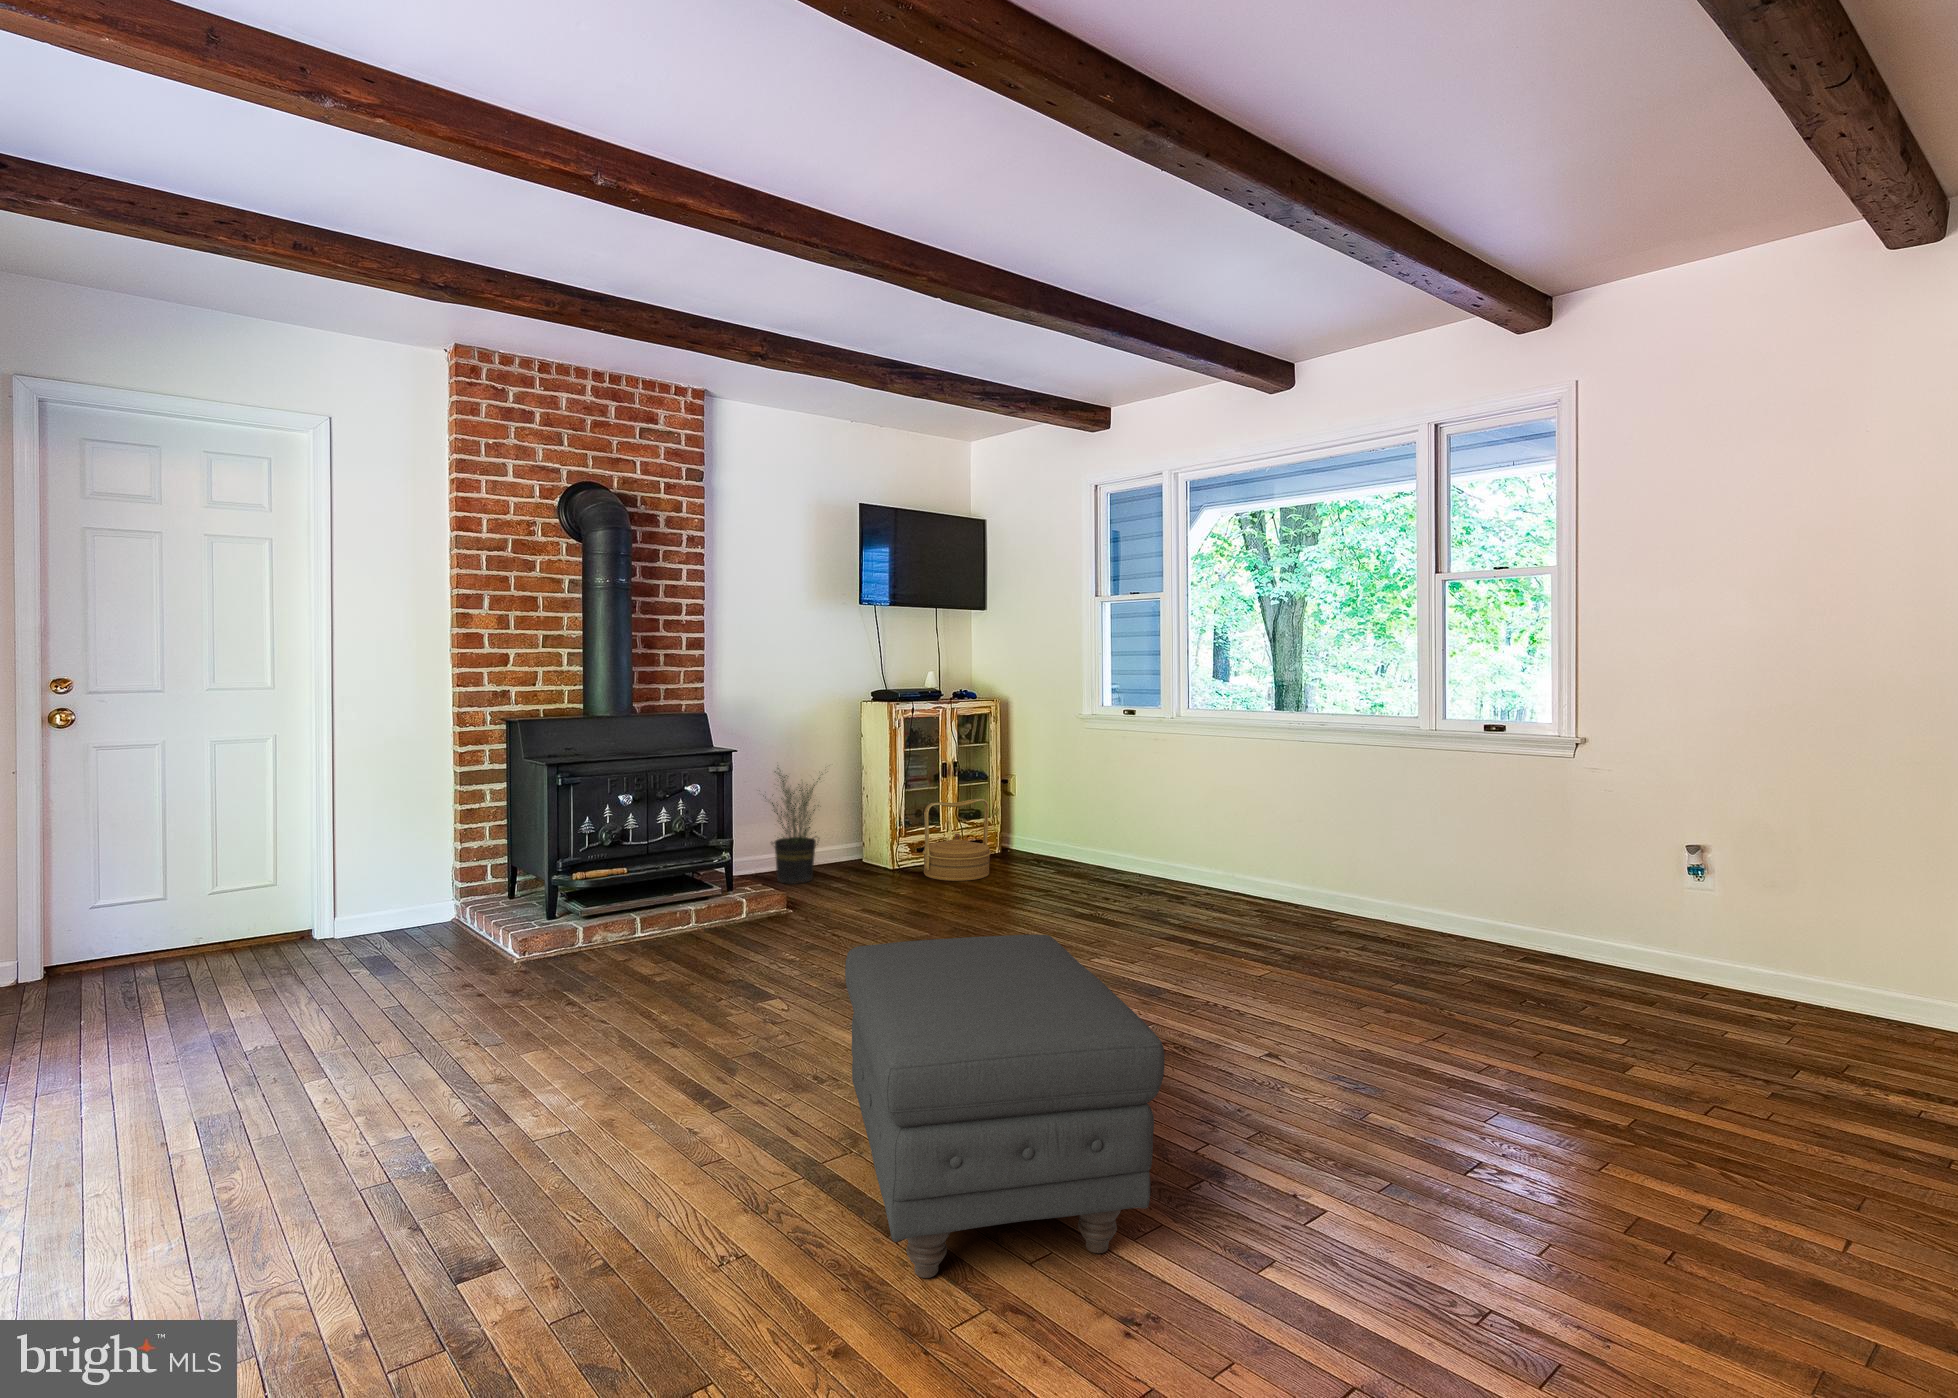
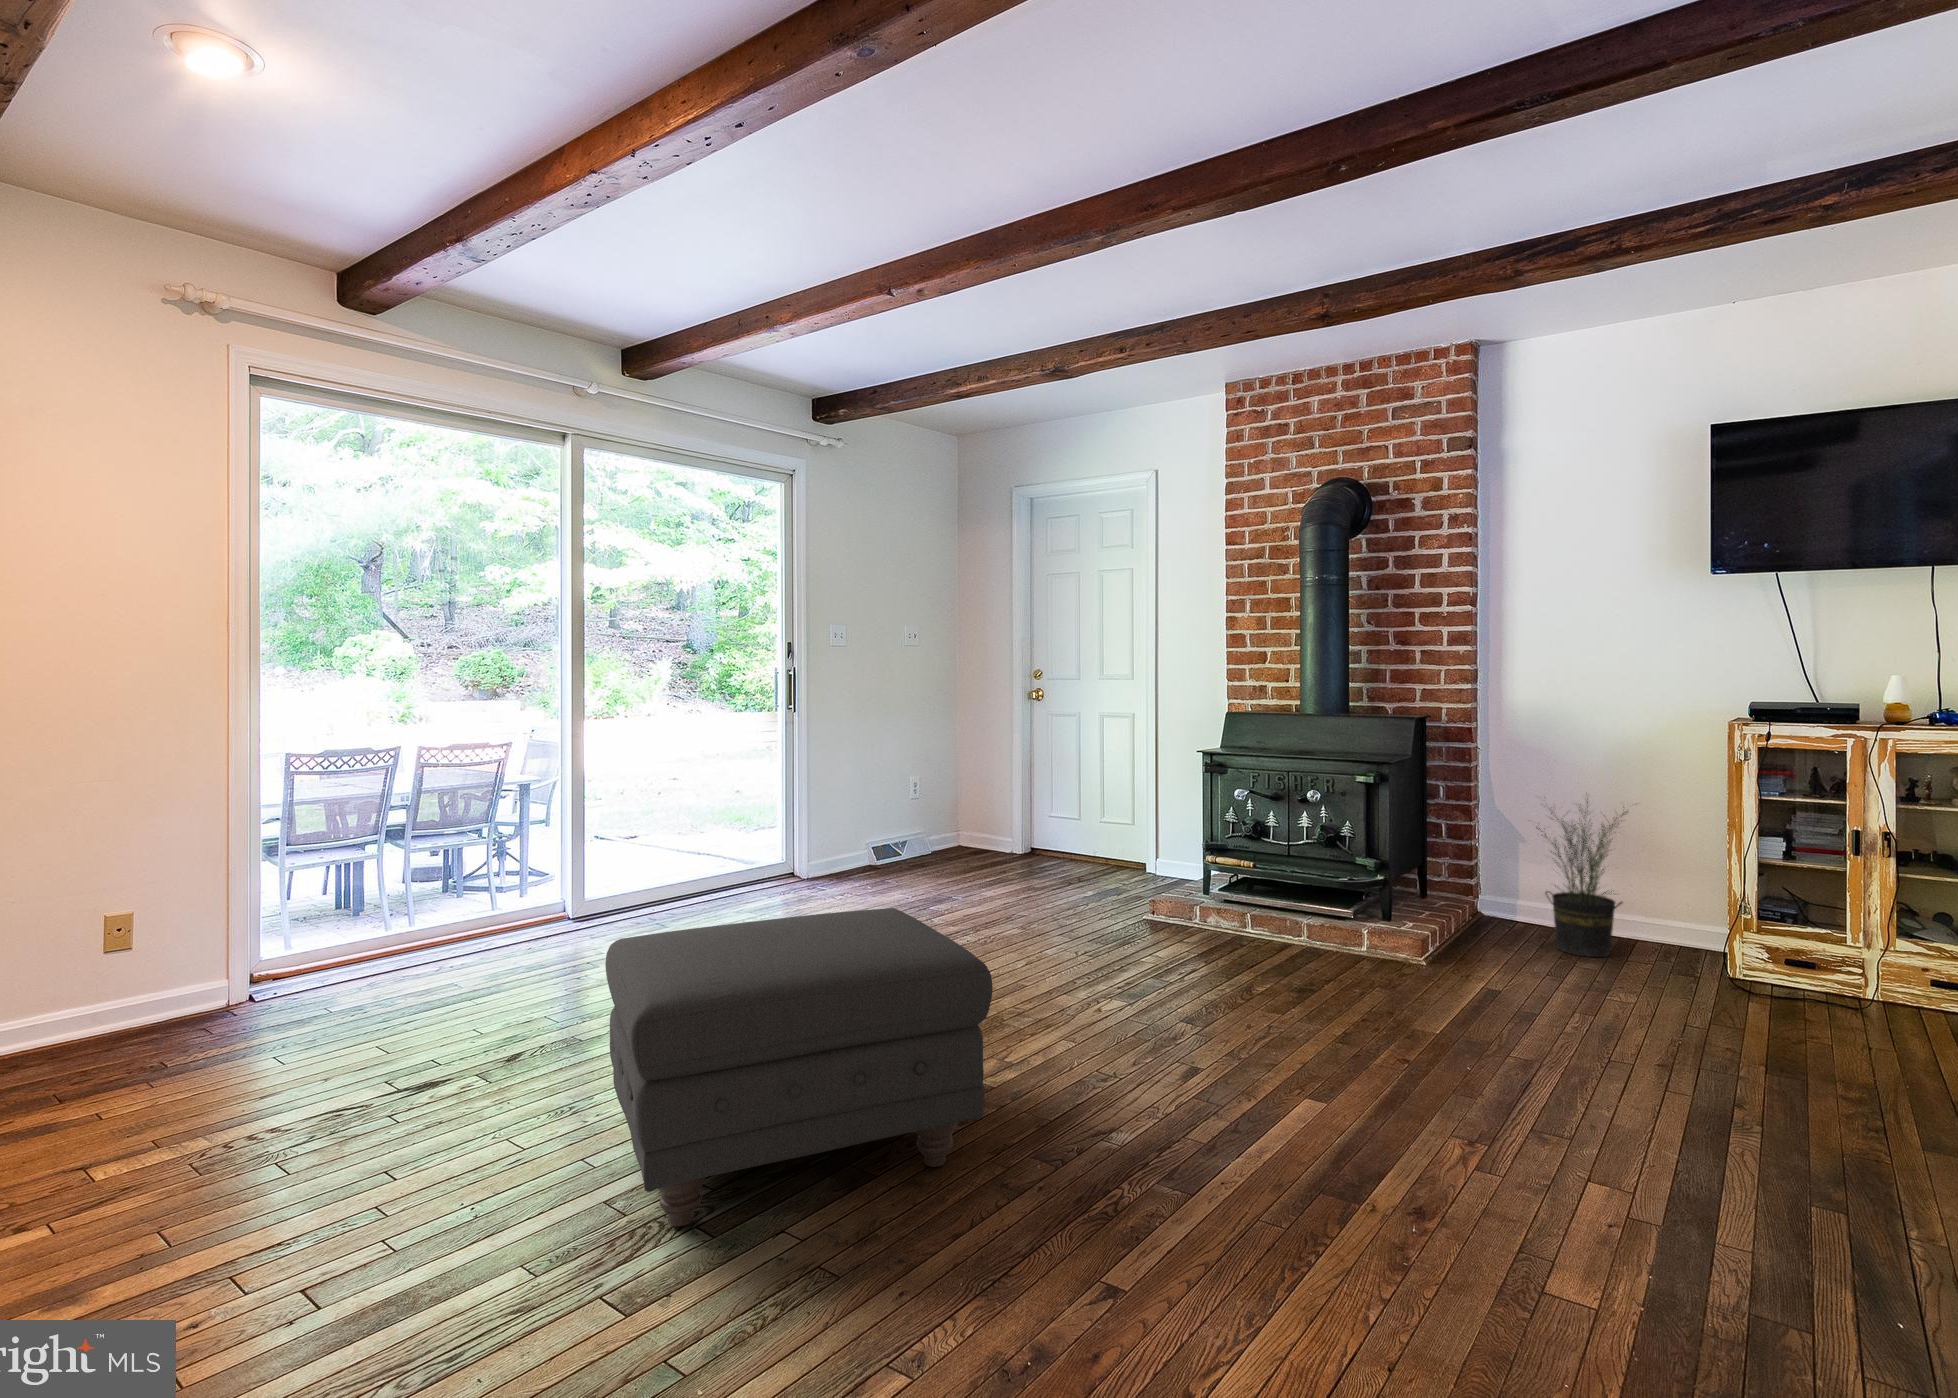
woven basket: present [923,799,991,881] -> none [1765,889,1936,1044]

